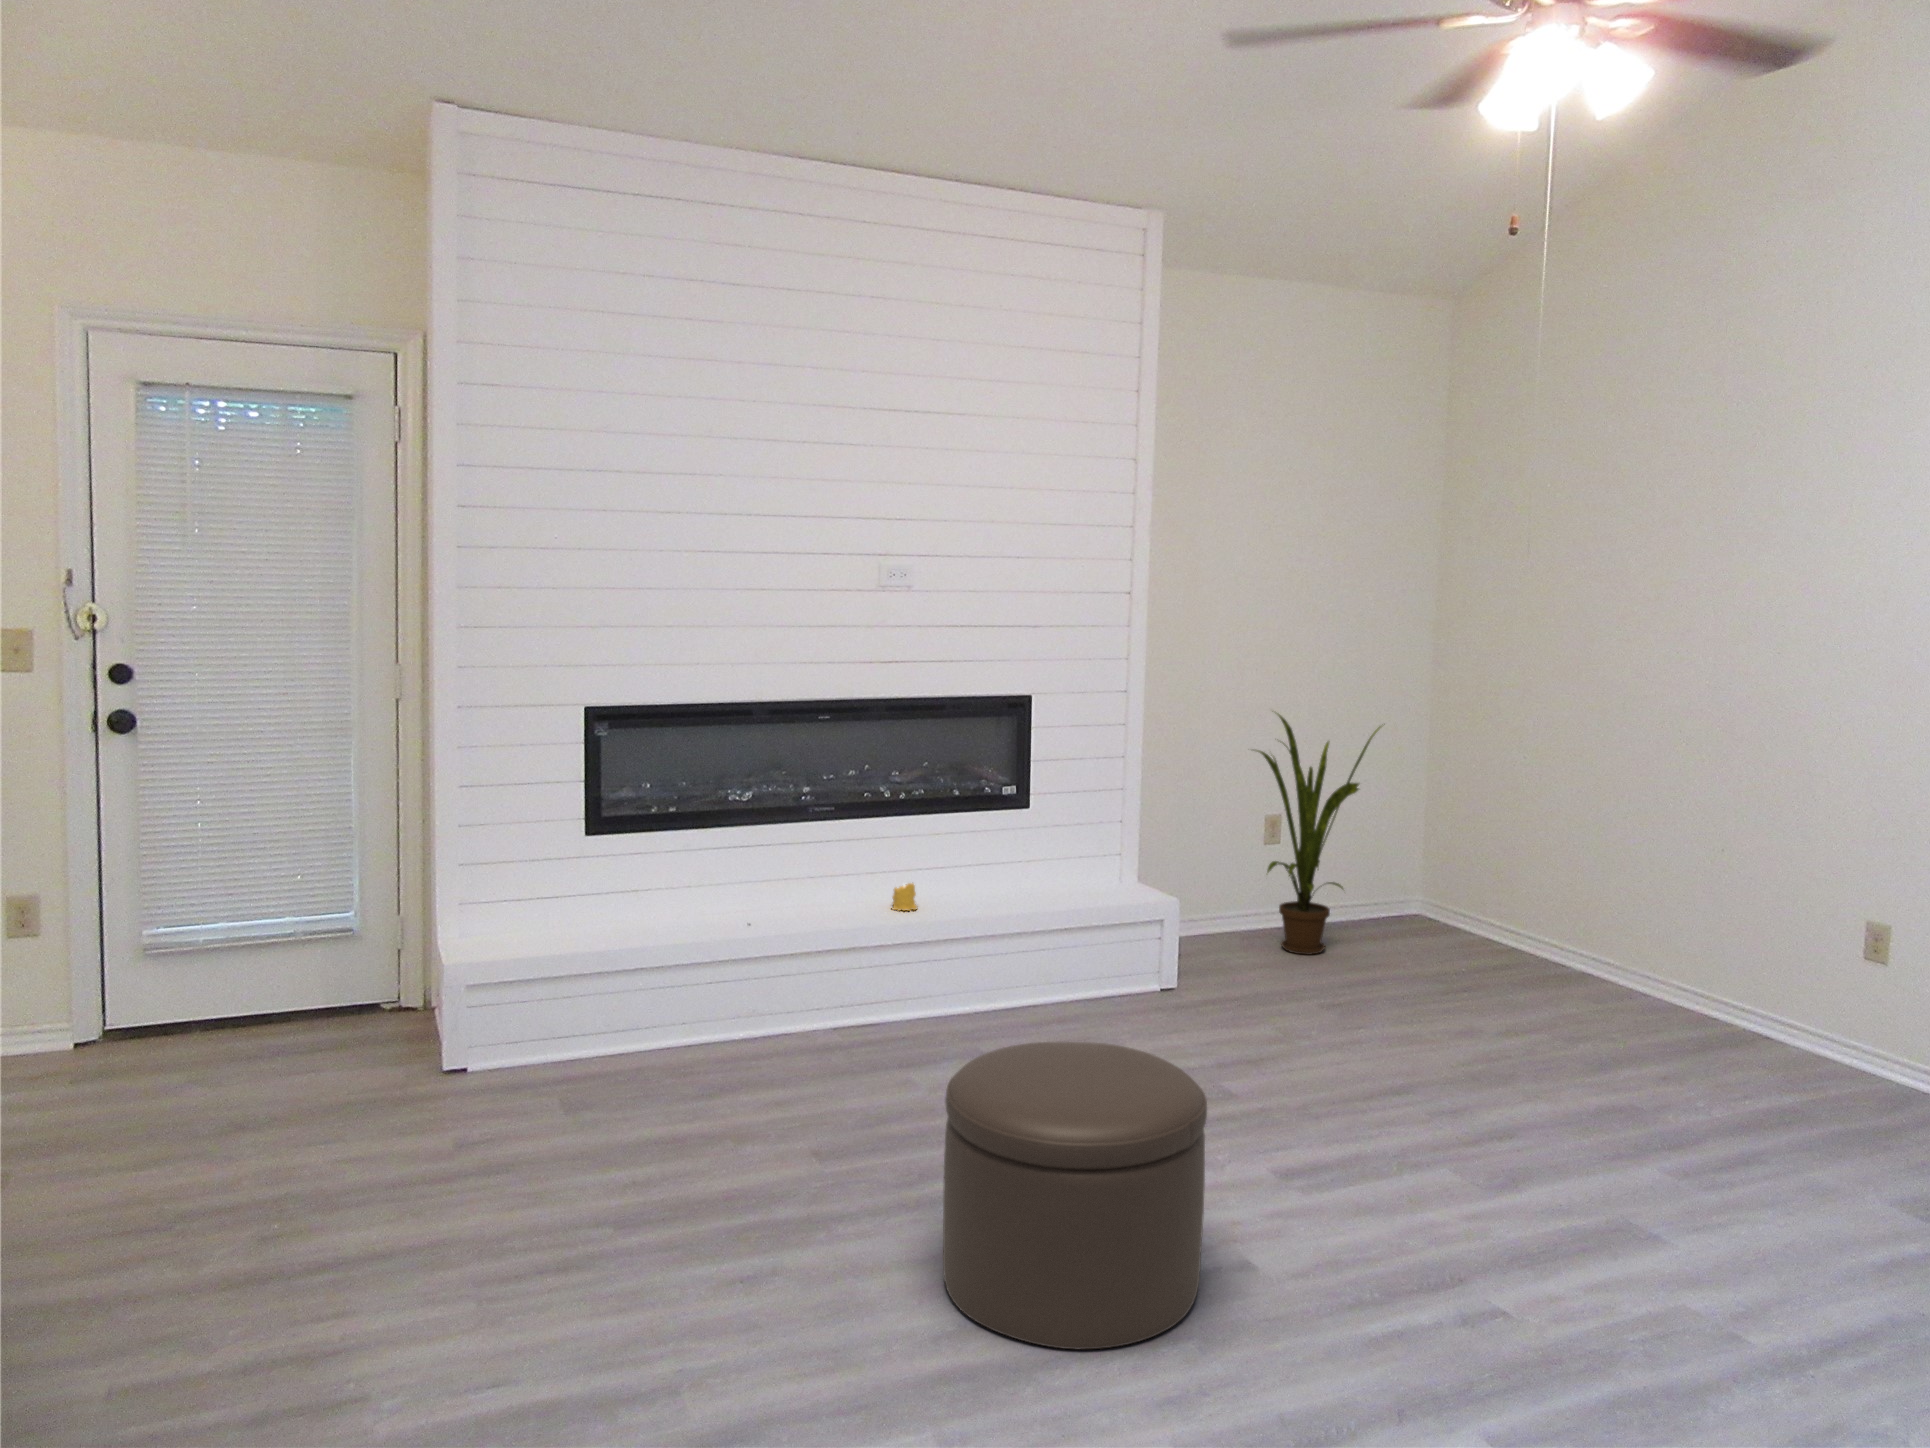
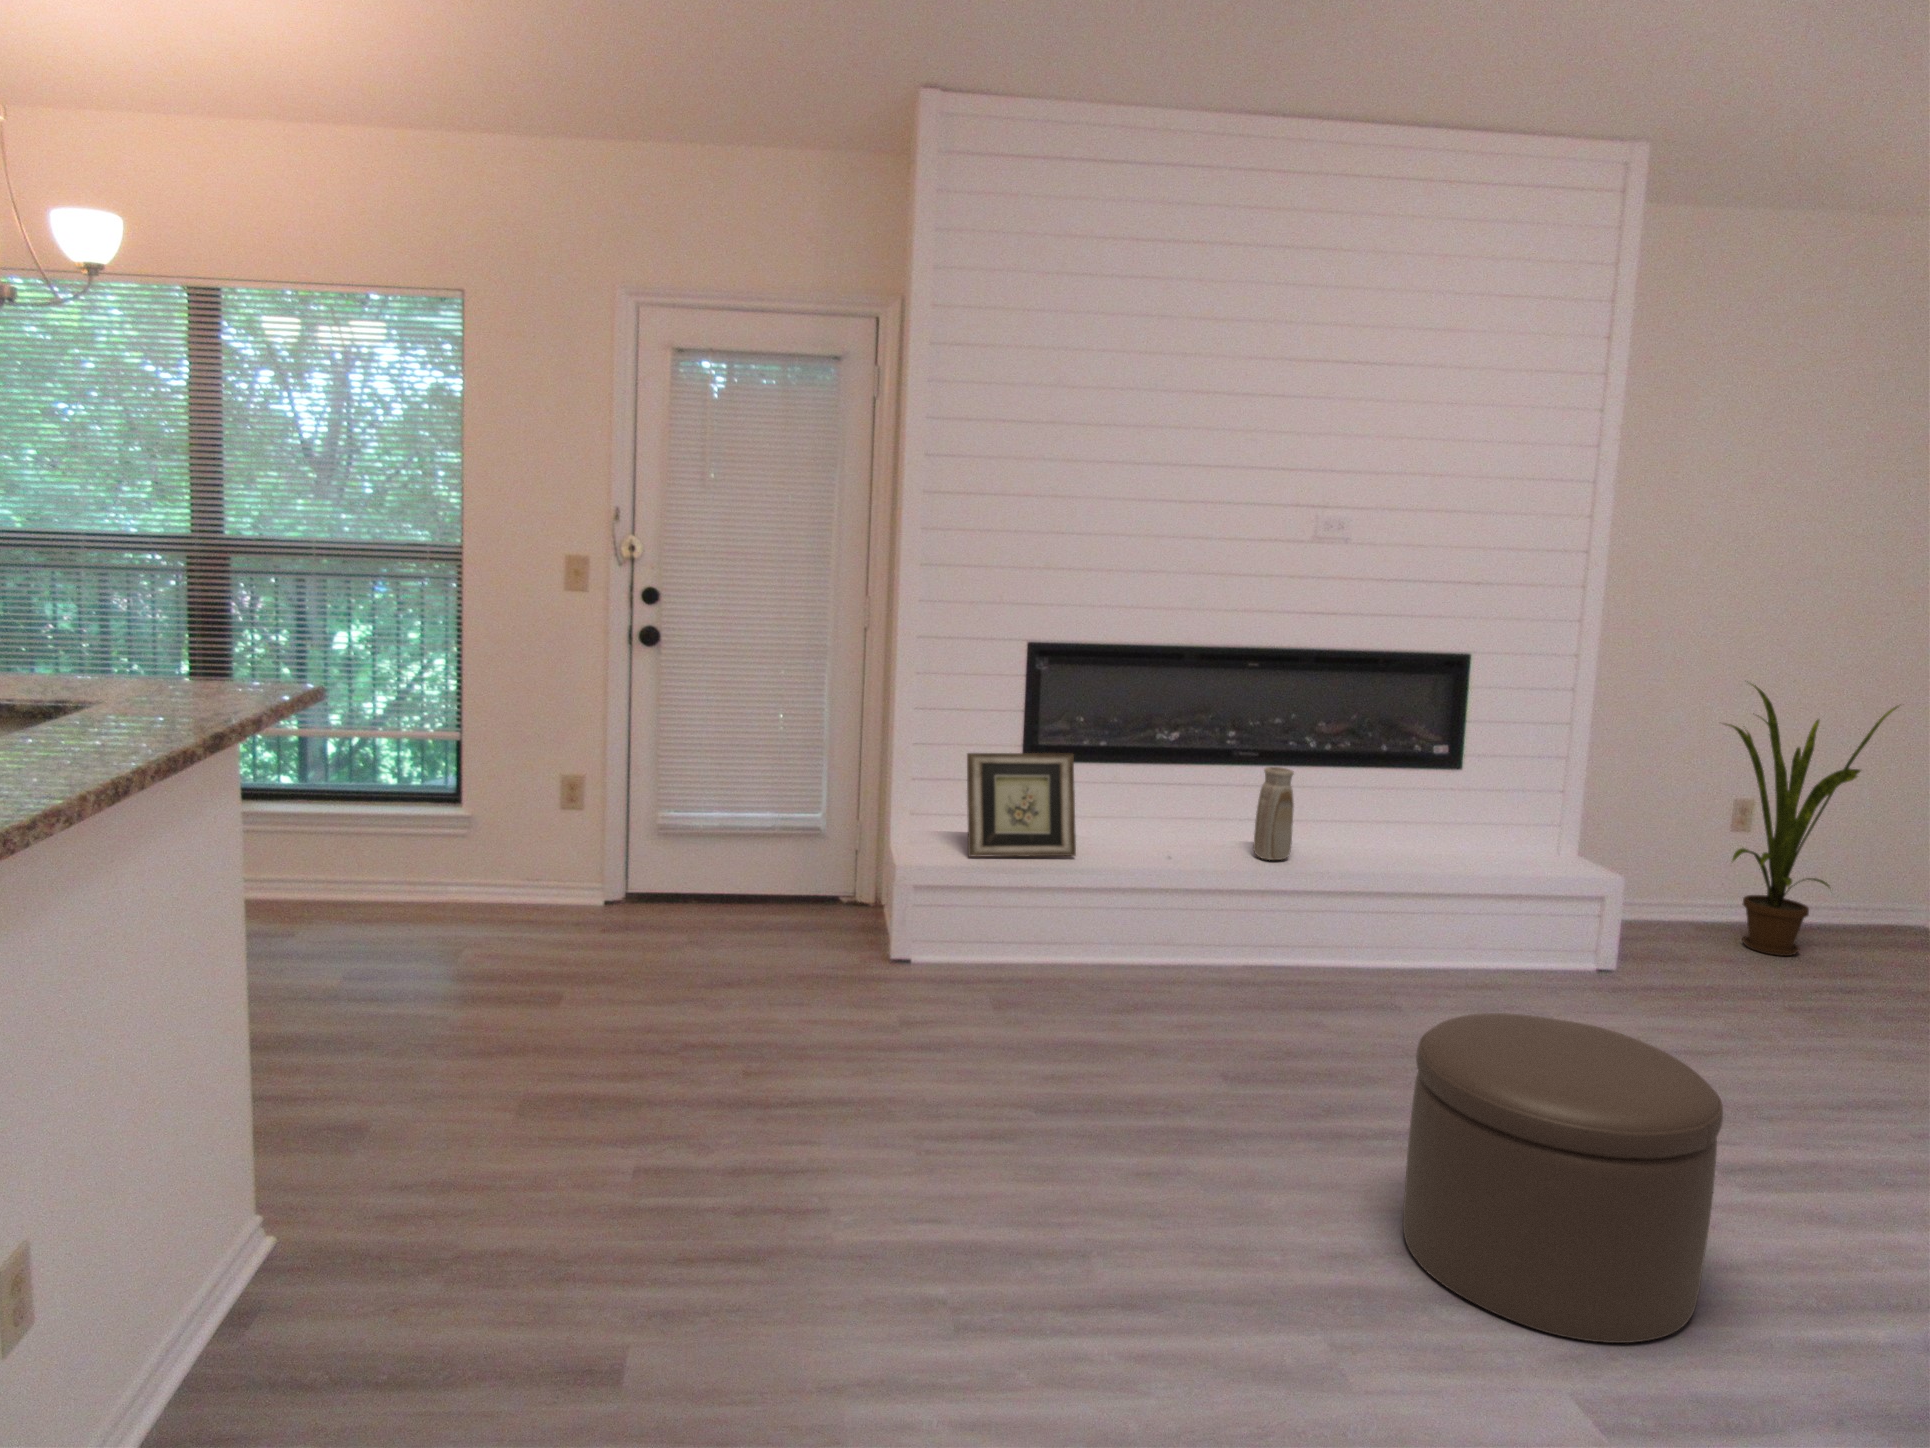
vase: none [833,820,870,914] -> present [1253,767,1294,860]
picture frame: none [516,822,644,944] -> present [967,753,1076,857]
candle: present [892,883,918,911] -> none [1311,833,1340,863]

